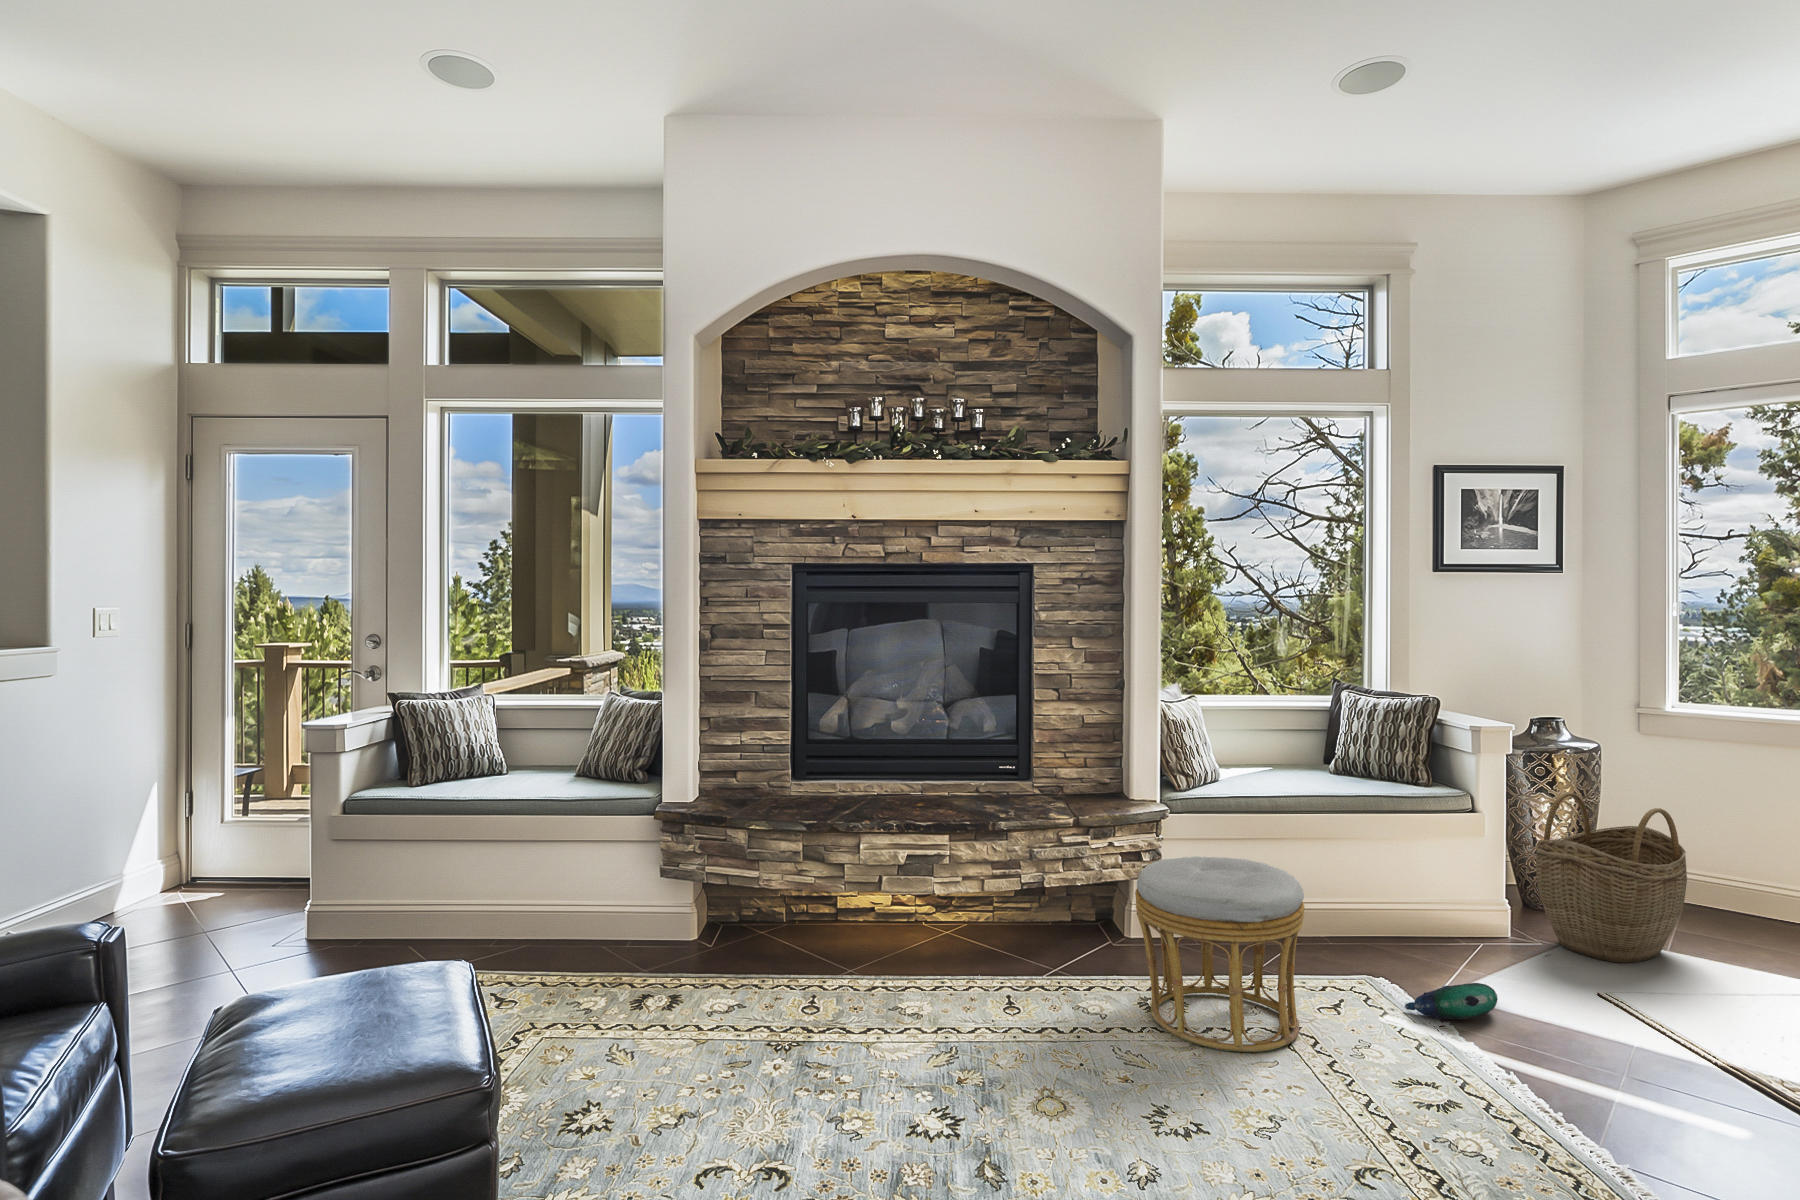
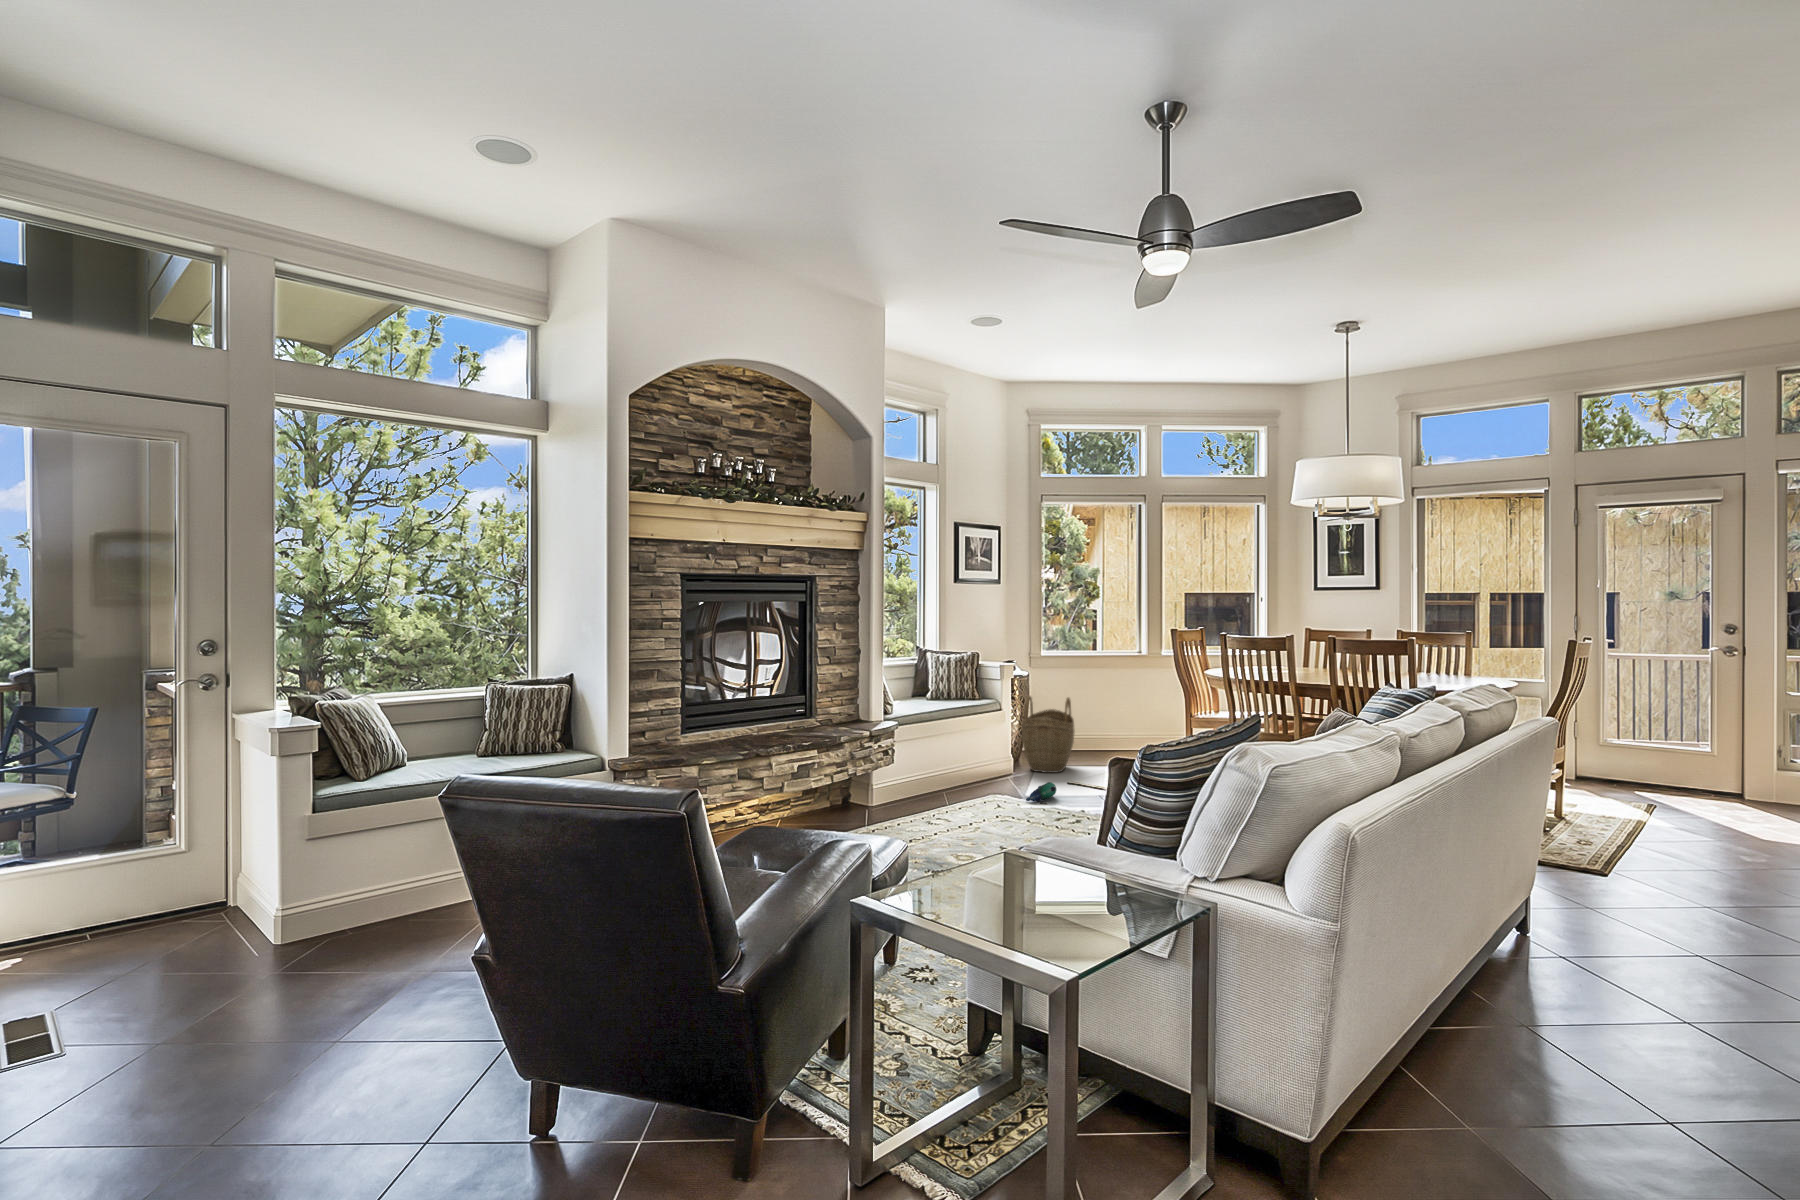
ottoman: present [1135,857,1305,1052] -> none [931,738,1016,830]

